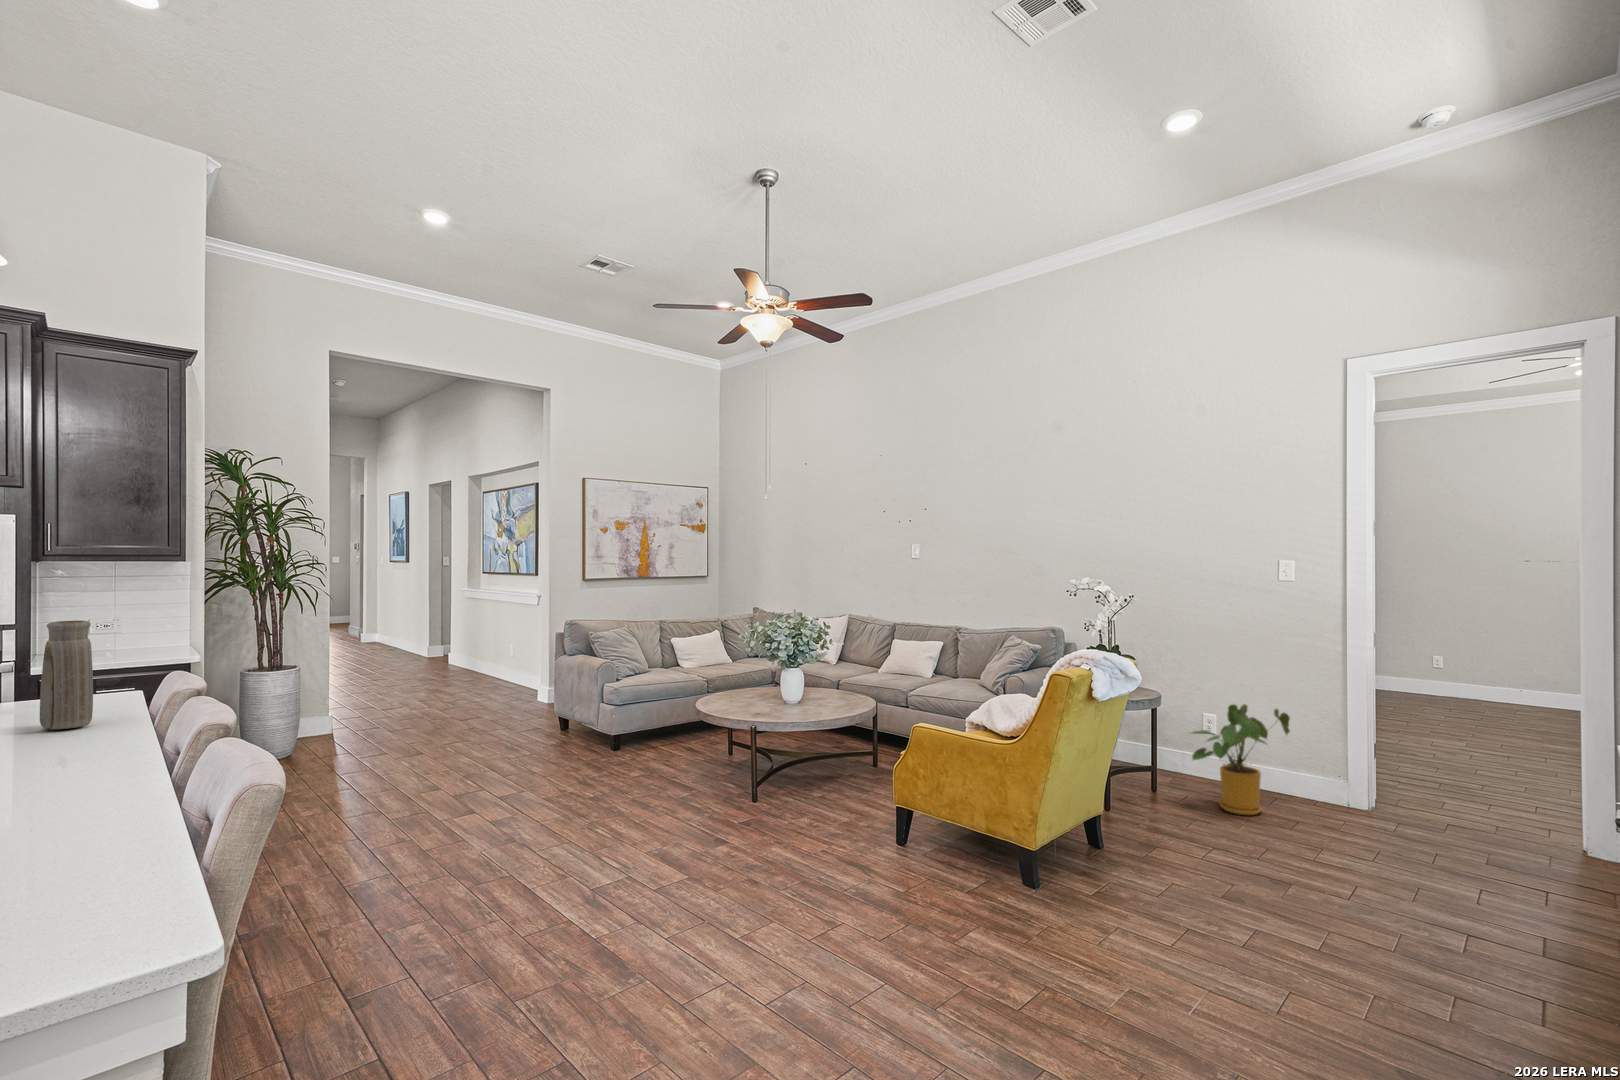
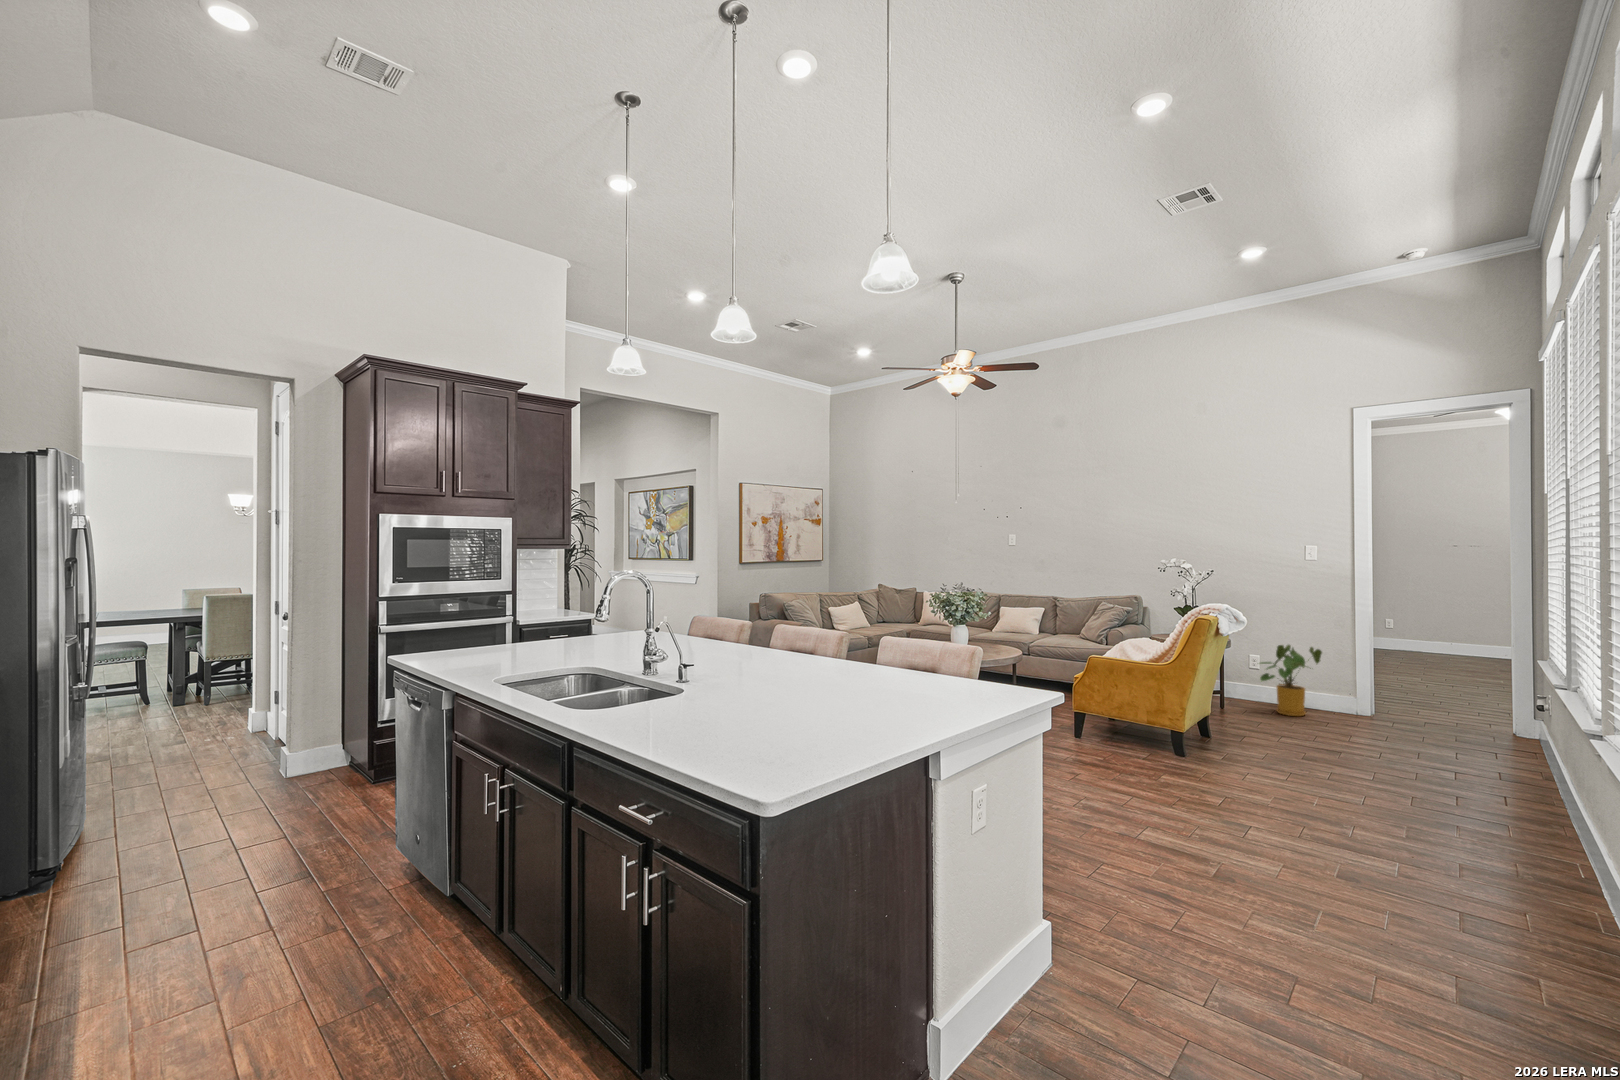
vase: present [40,621,93,729] -> none [728,587,754,652]

